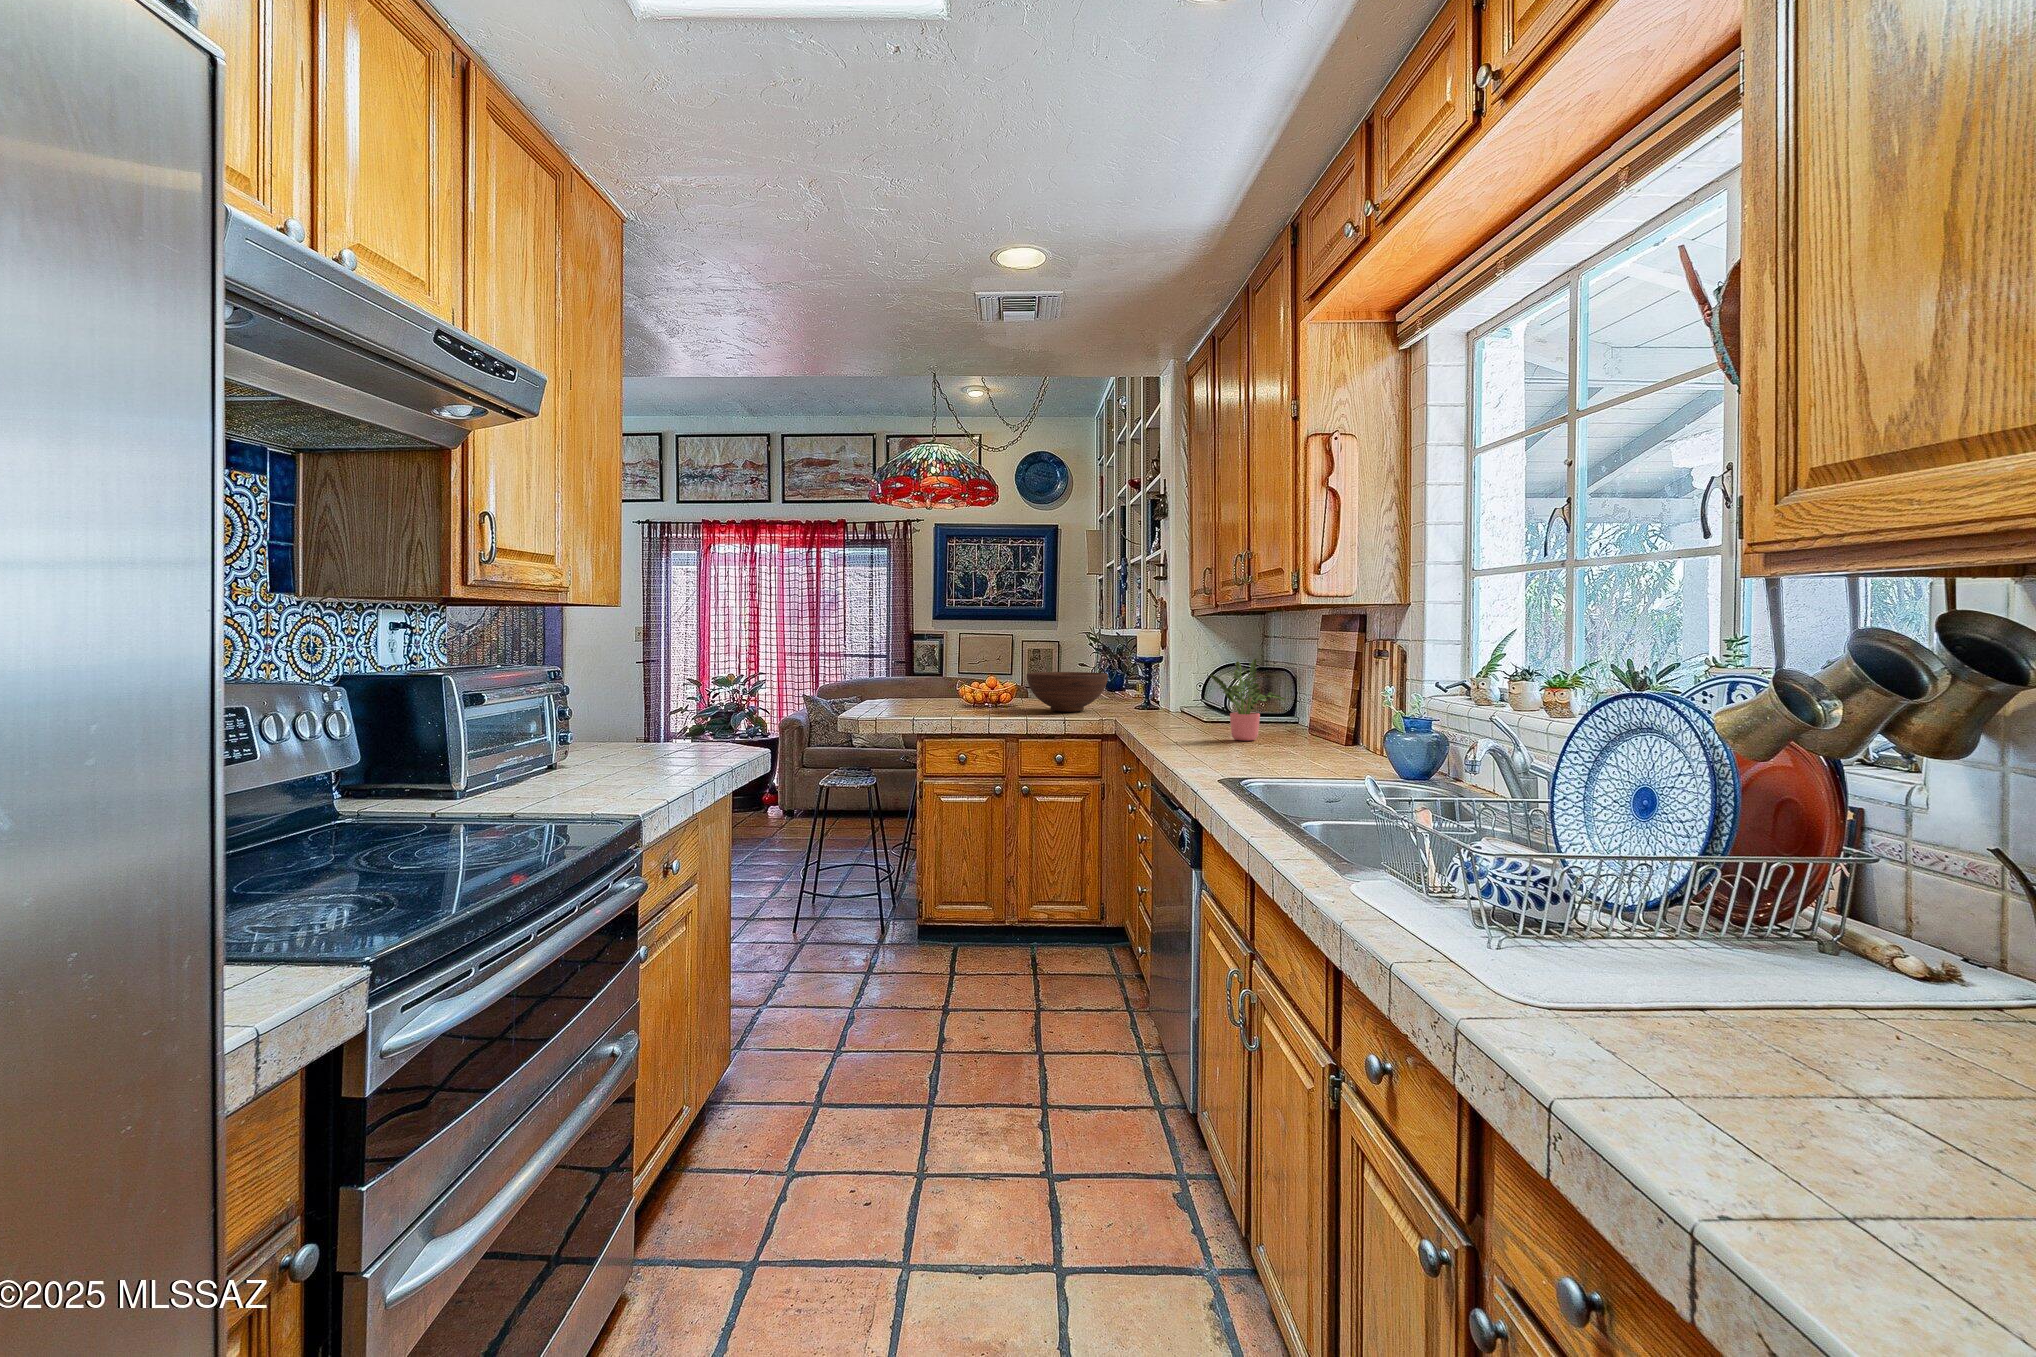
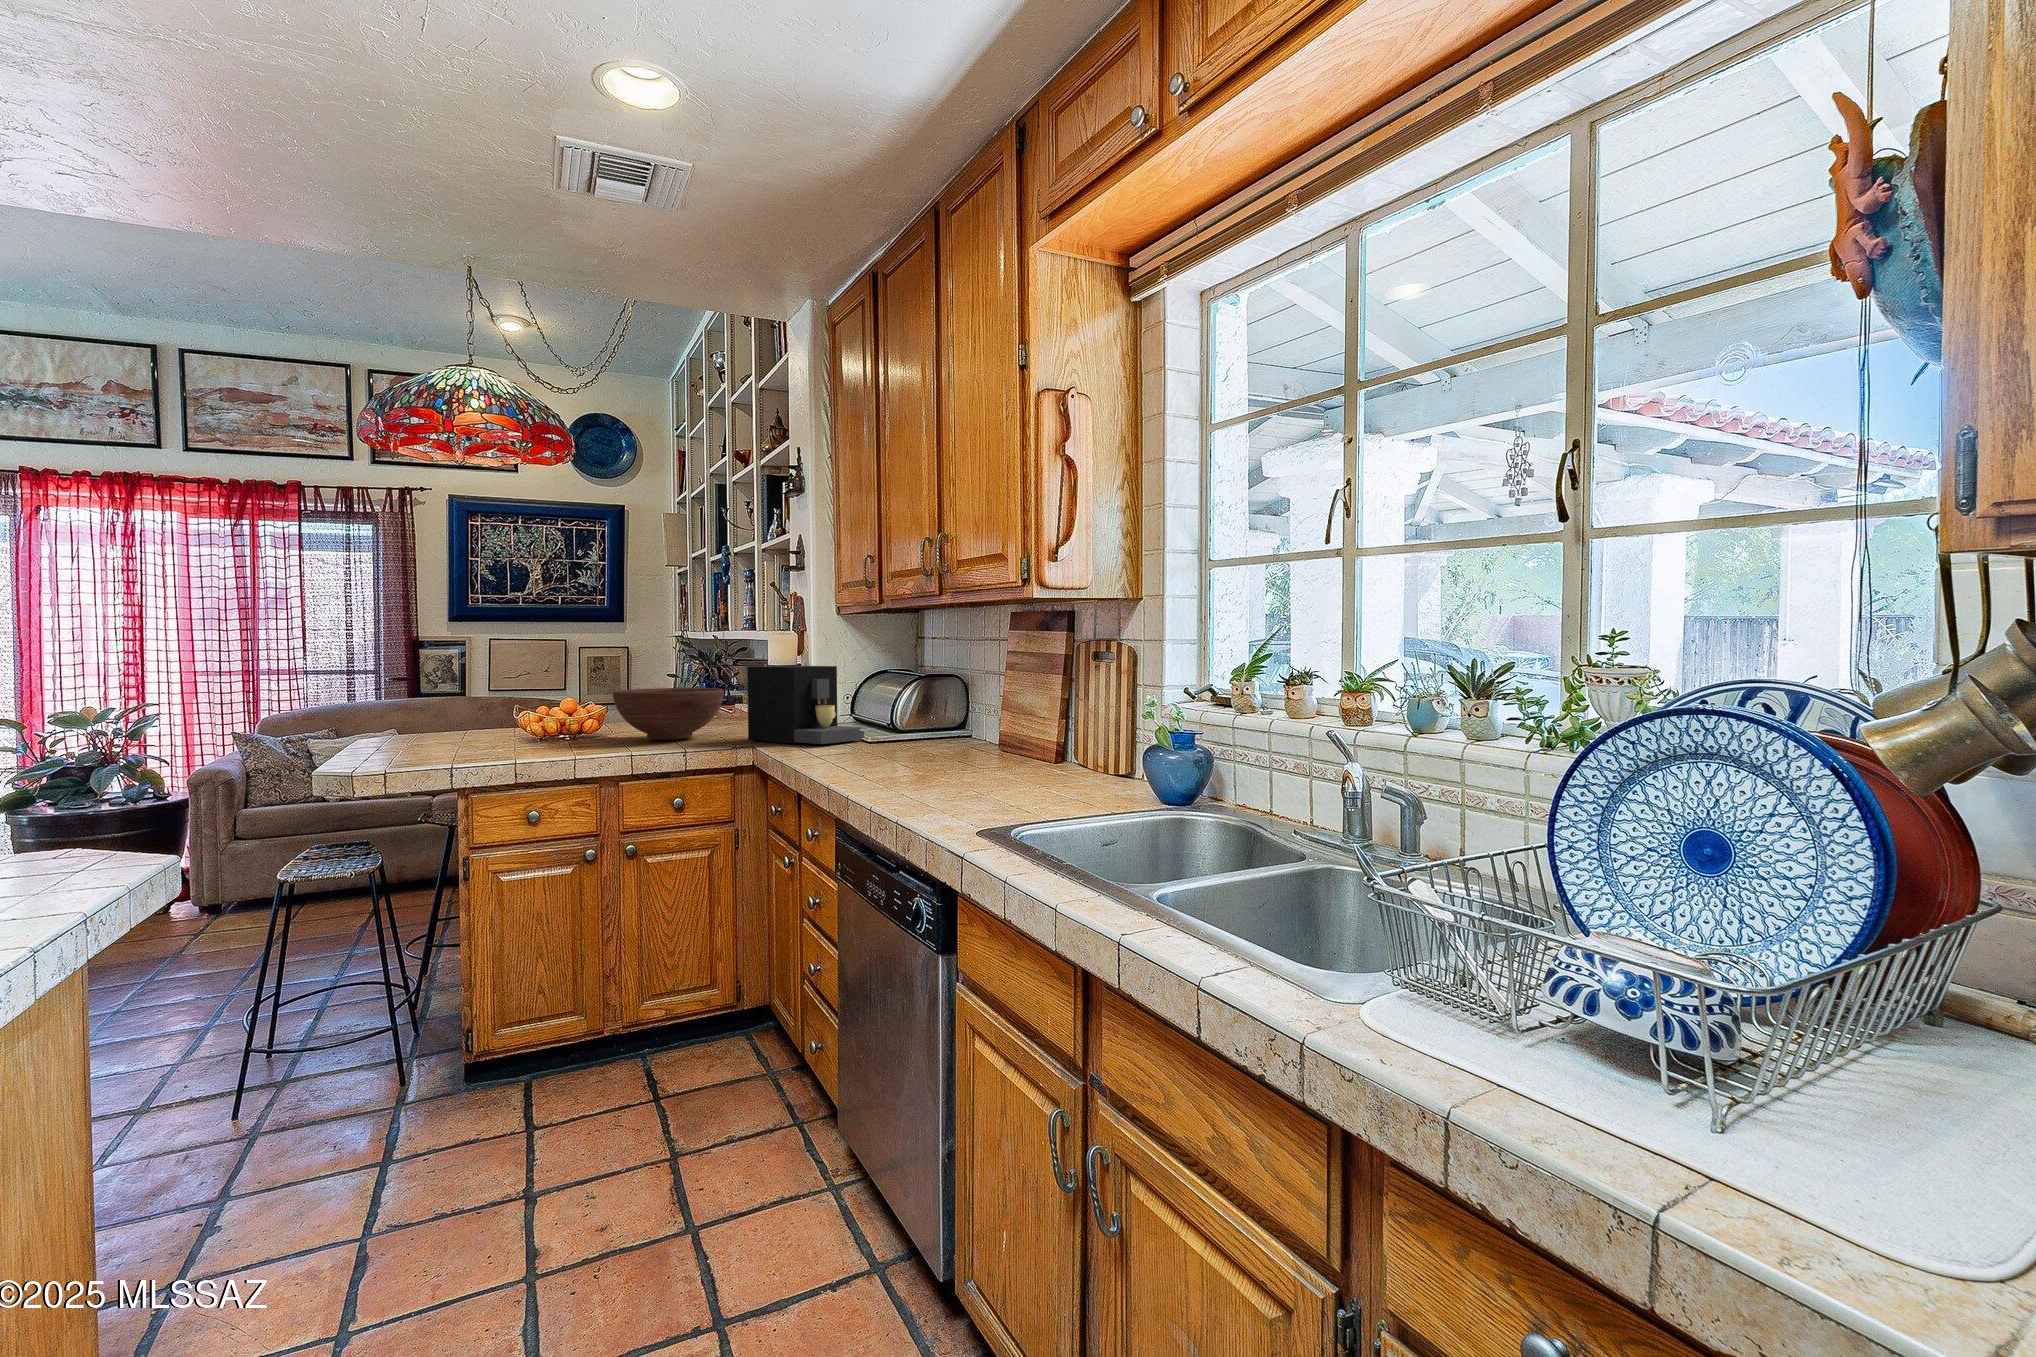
coffee maker: none [1122,656,1211,719] -> present [747,666,864,744]
potted plant: present [1210,659,1285,741] -> none [895,668,986,769]

